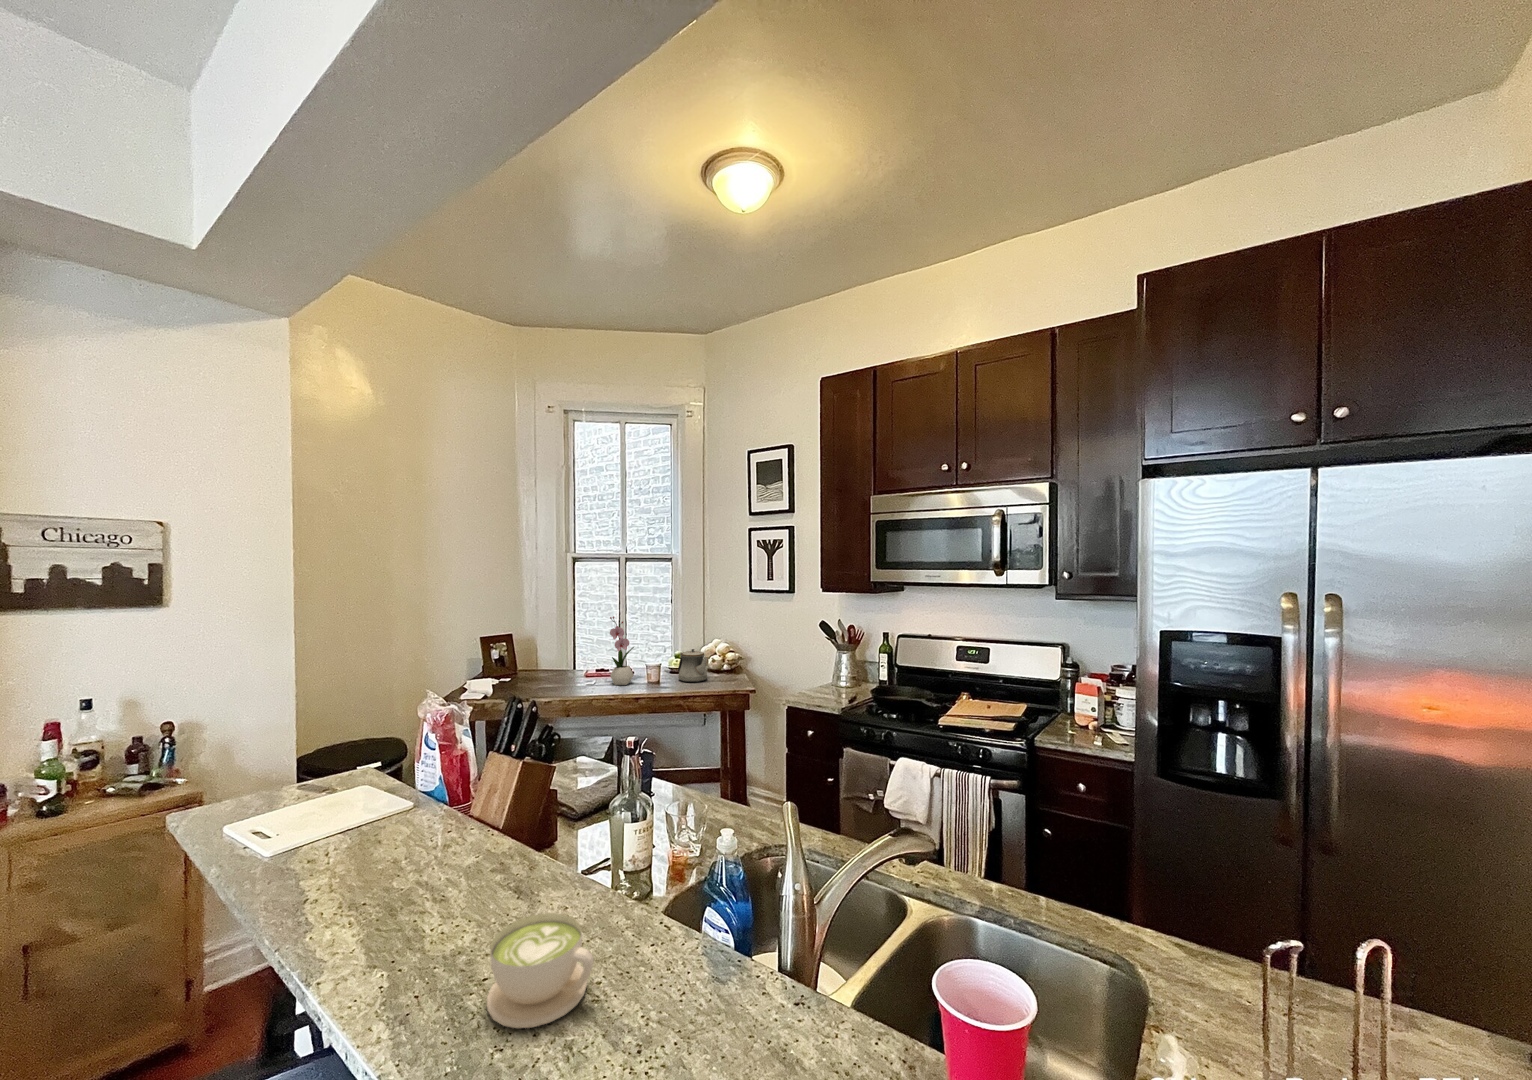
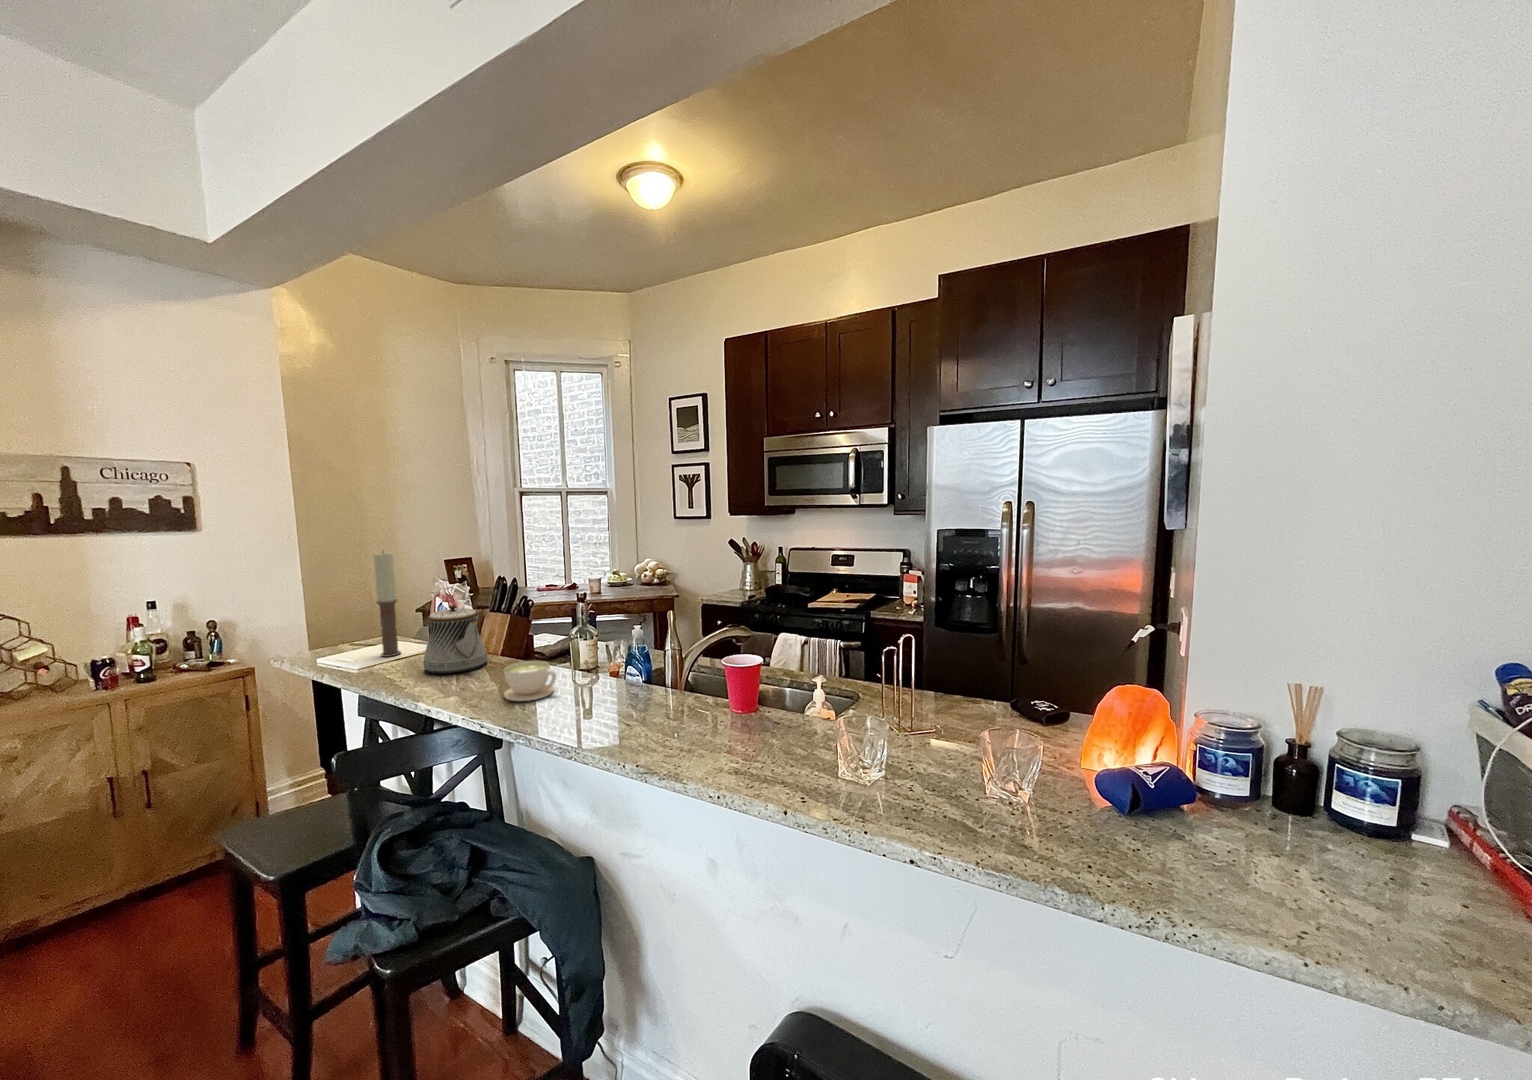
flower arrangement: present [610,616,634,685] -> none [555,539,577,596]
teapot: present [678,649,708,682] -> present [424,606,488,673]
candle: none [324,662,357,837] -> present [374,552,401,657]

